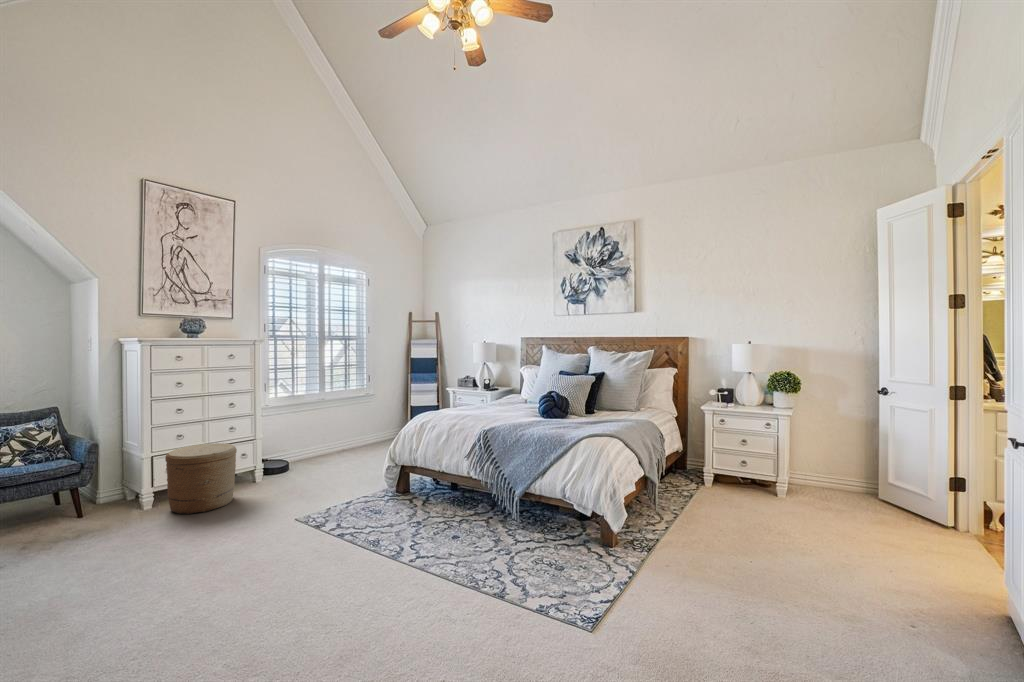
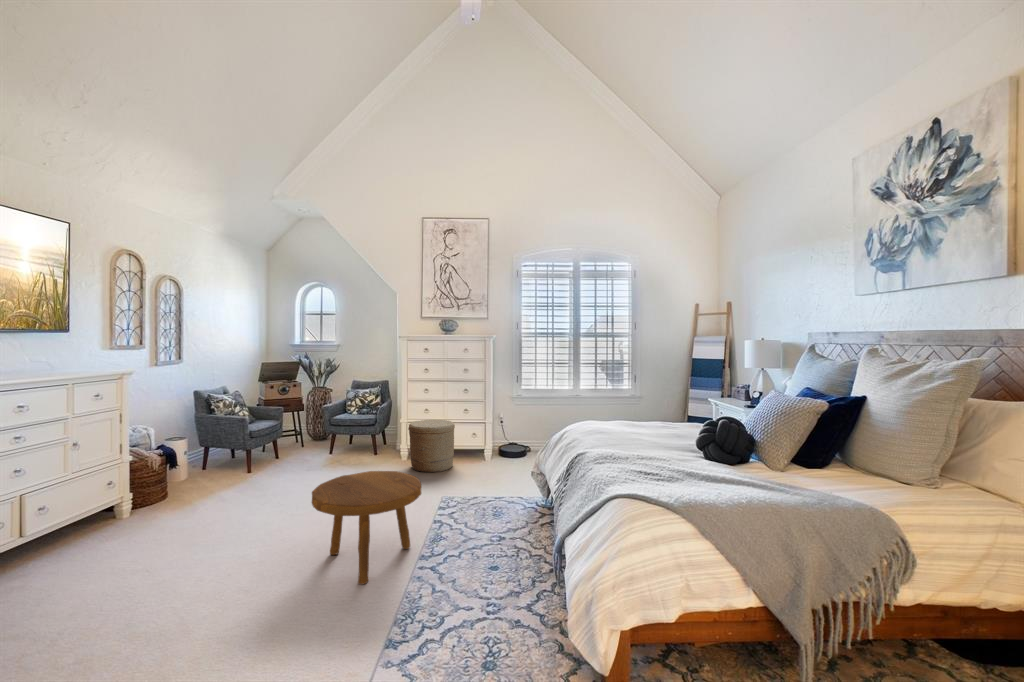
footstool: none [276,485,401,604] -> present [312,471,421,585]

